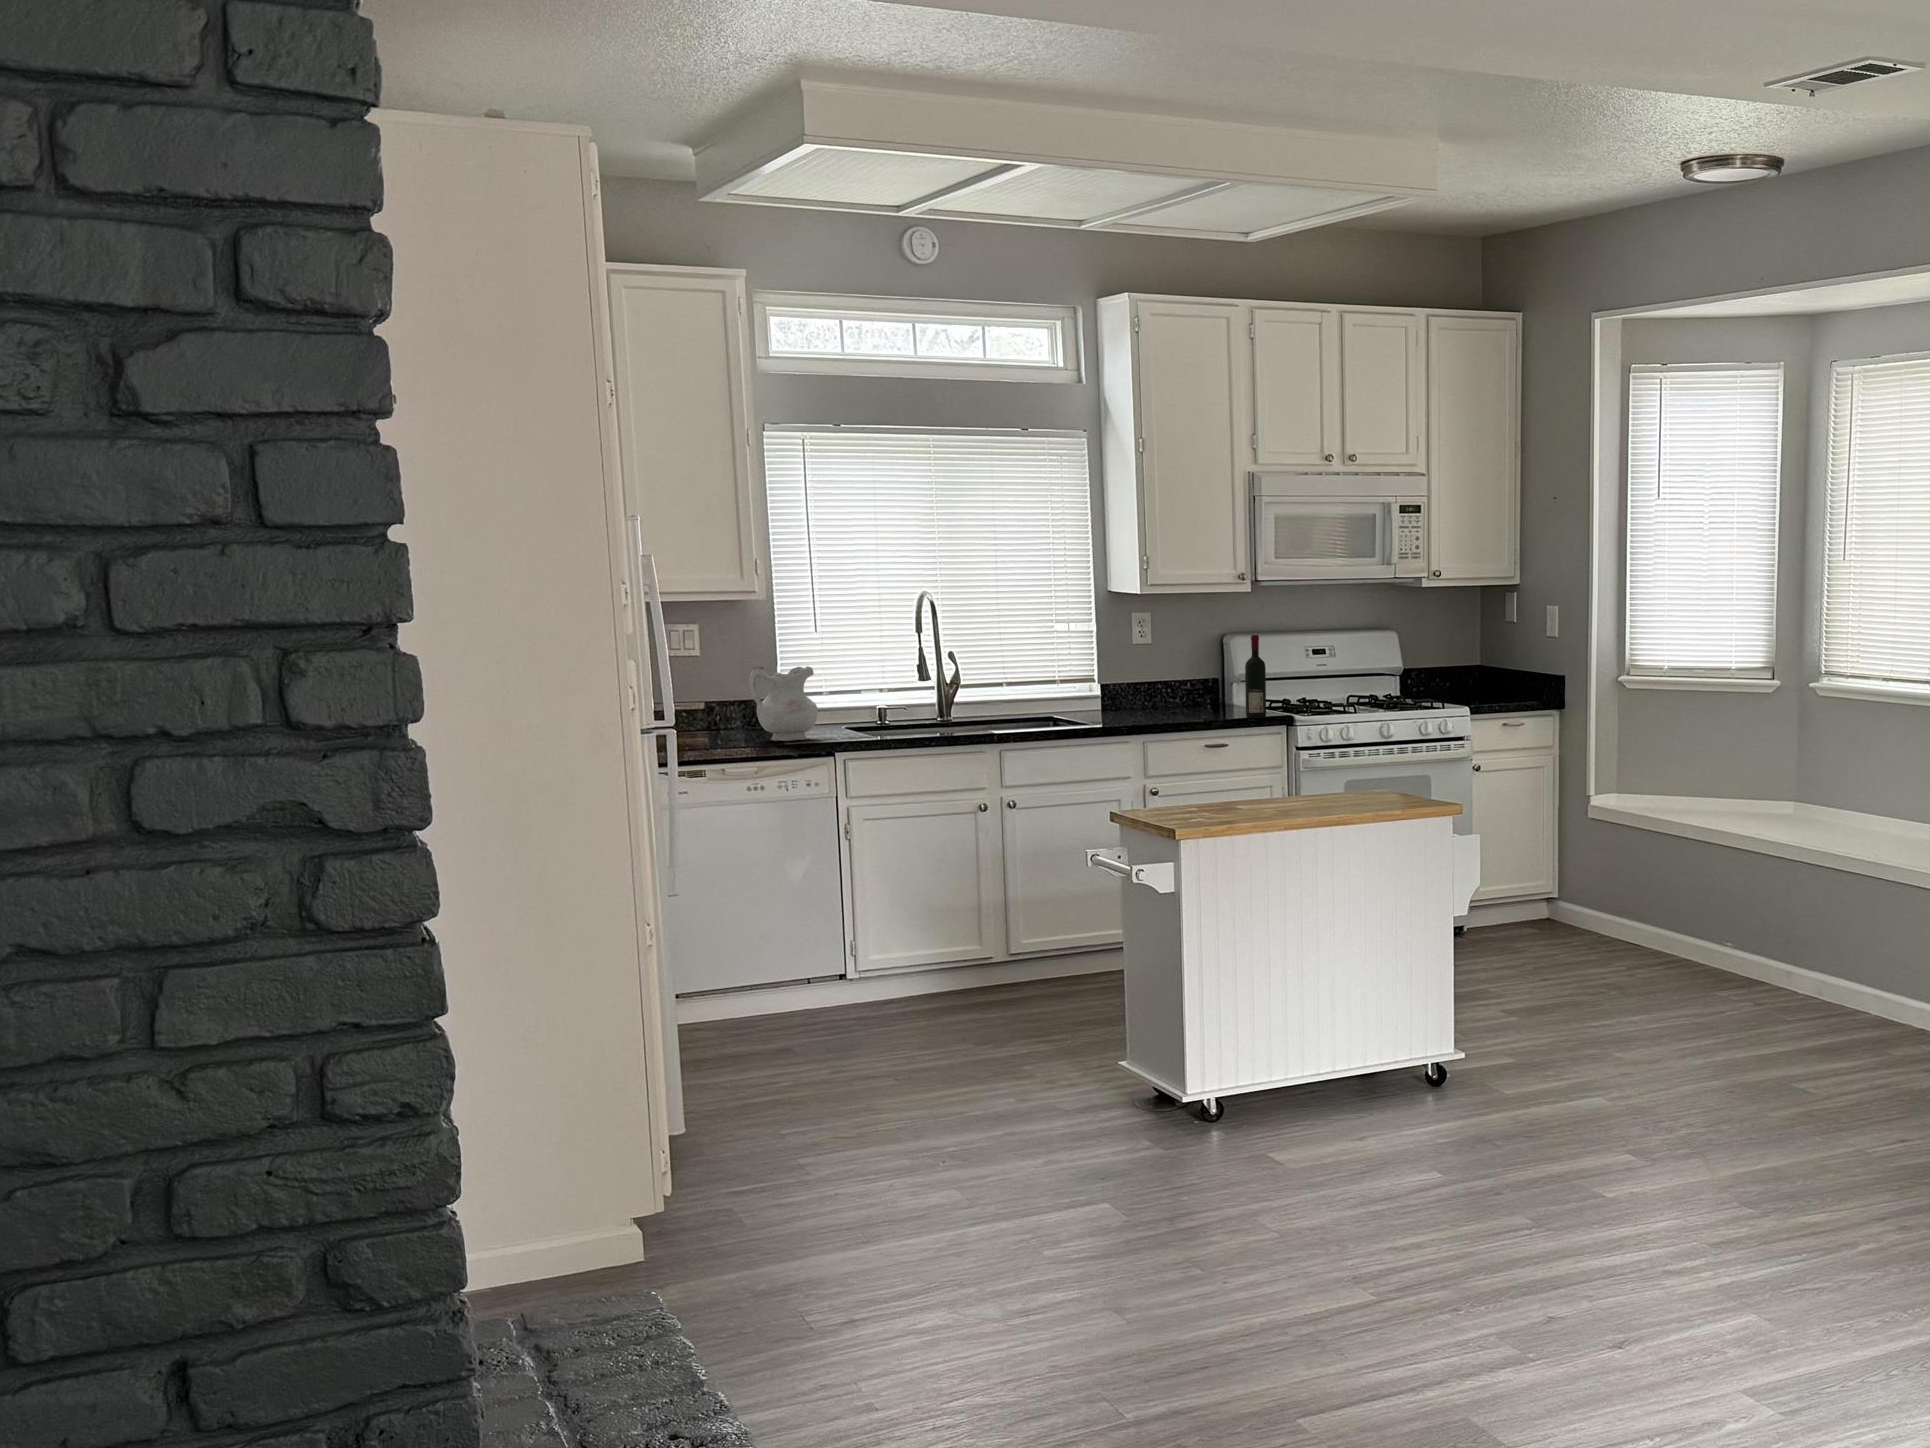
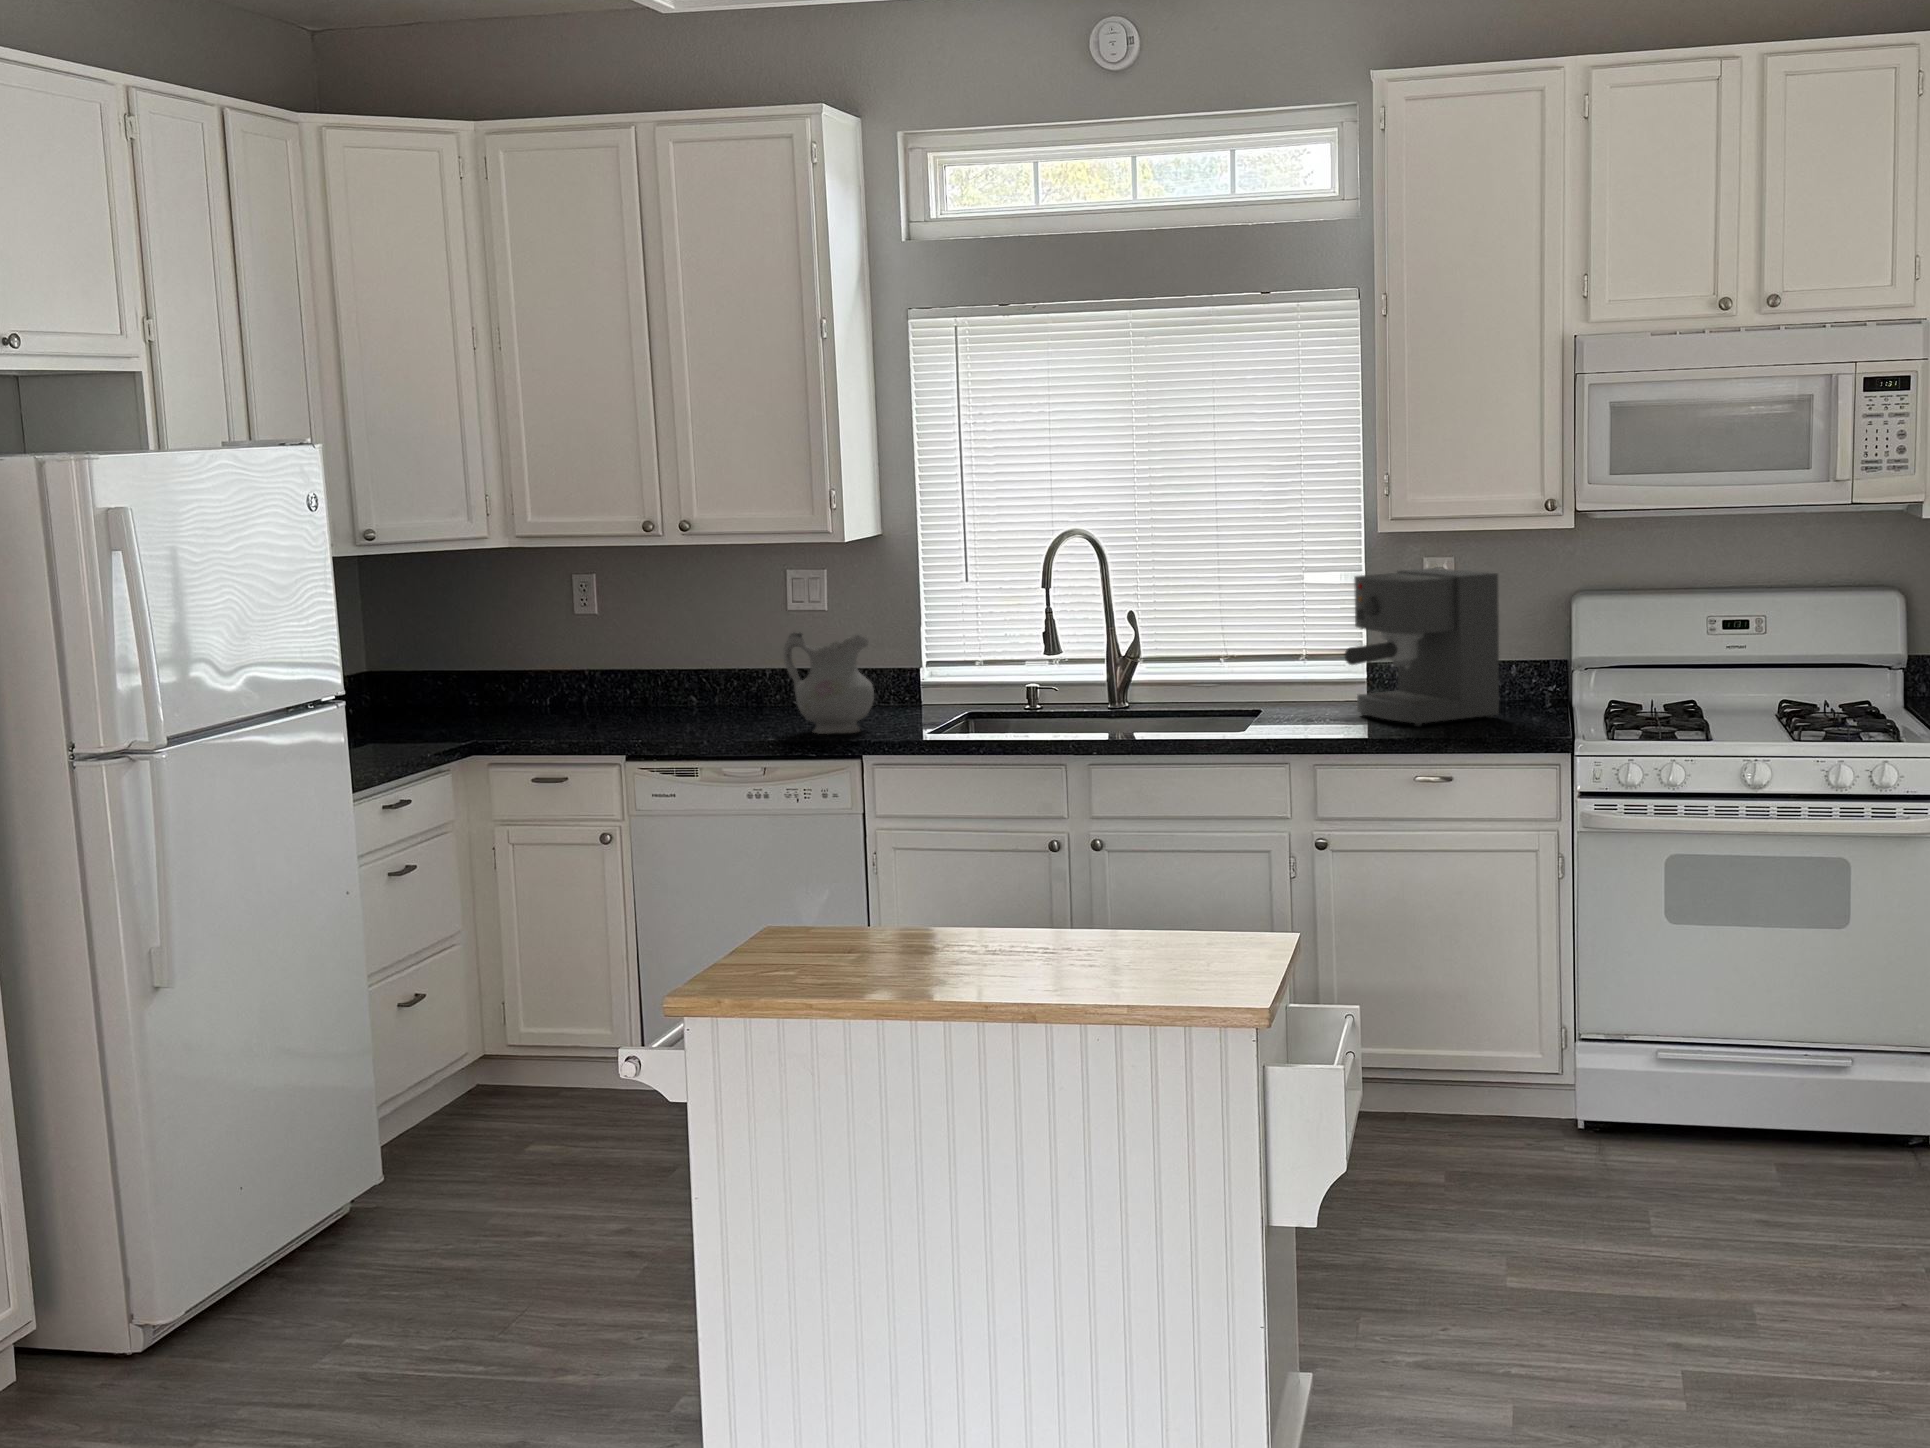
coffee maker: none [1121,618,1211,717] -> present [1345,568,1499,726]
wine bottle: present [1245,635,1266,718] -> none [1504,603,1538,739]

